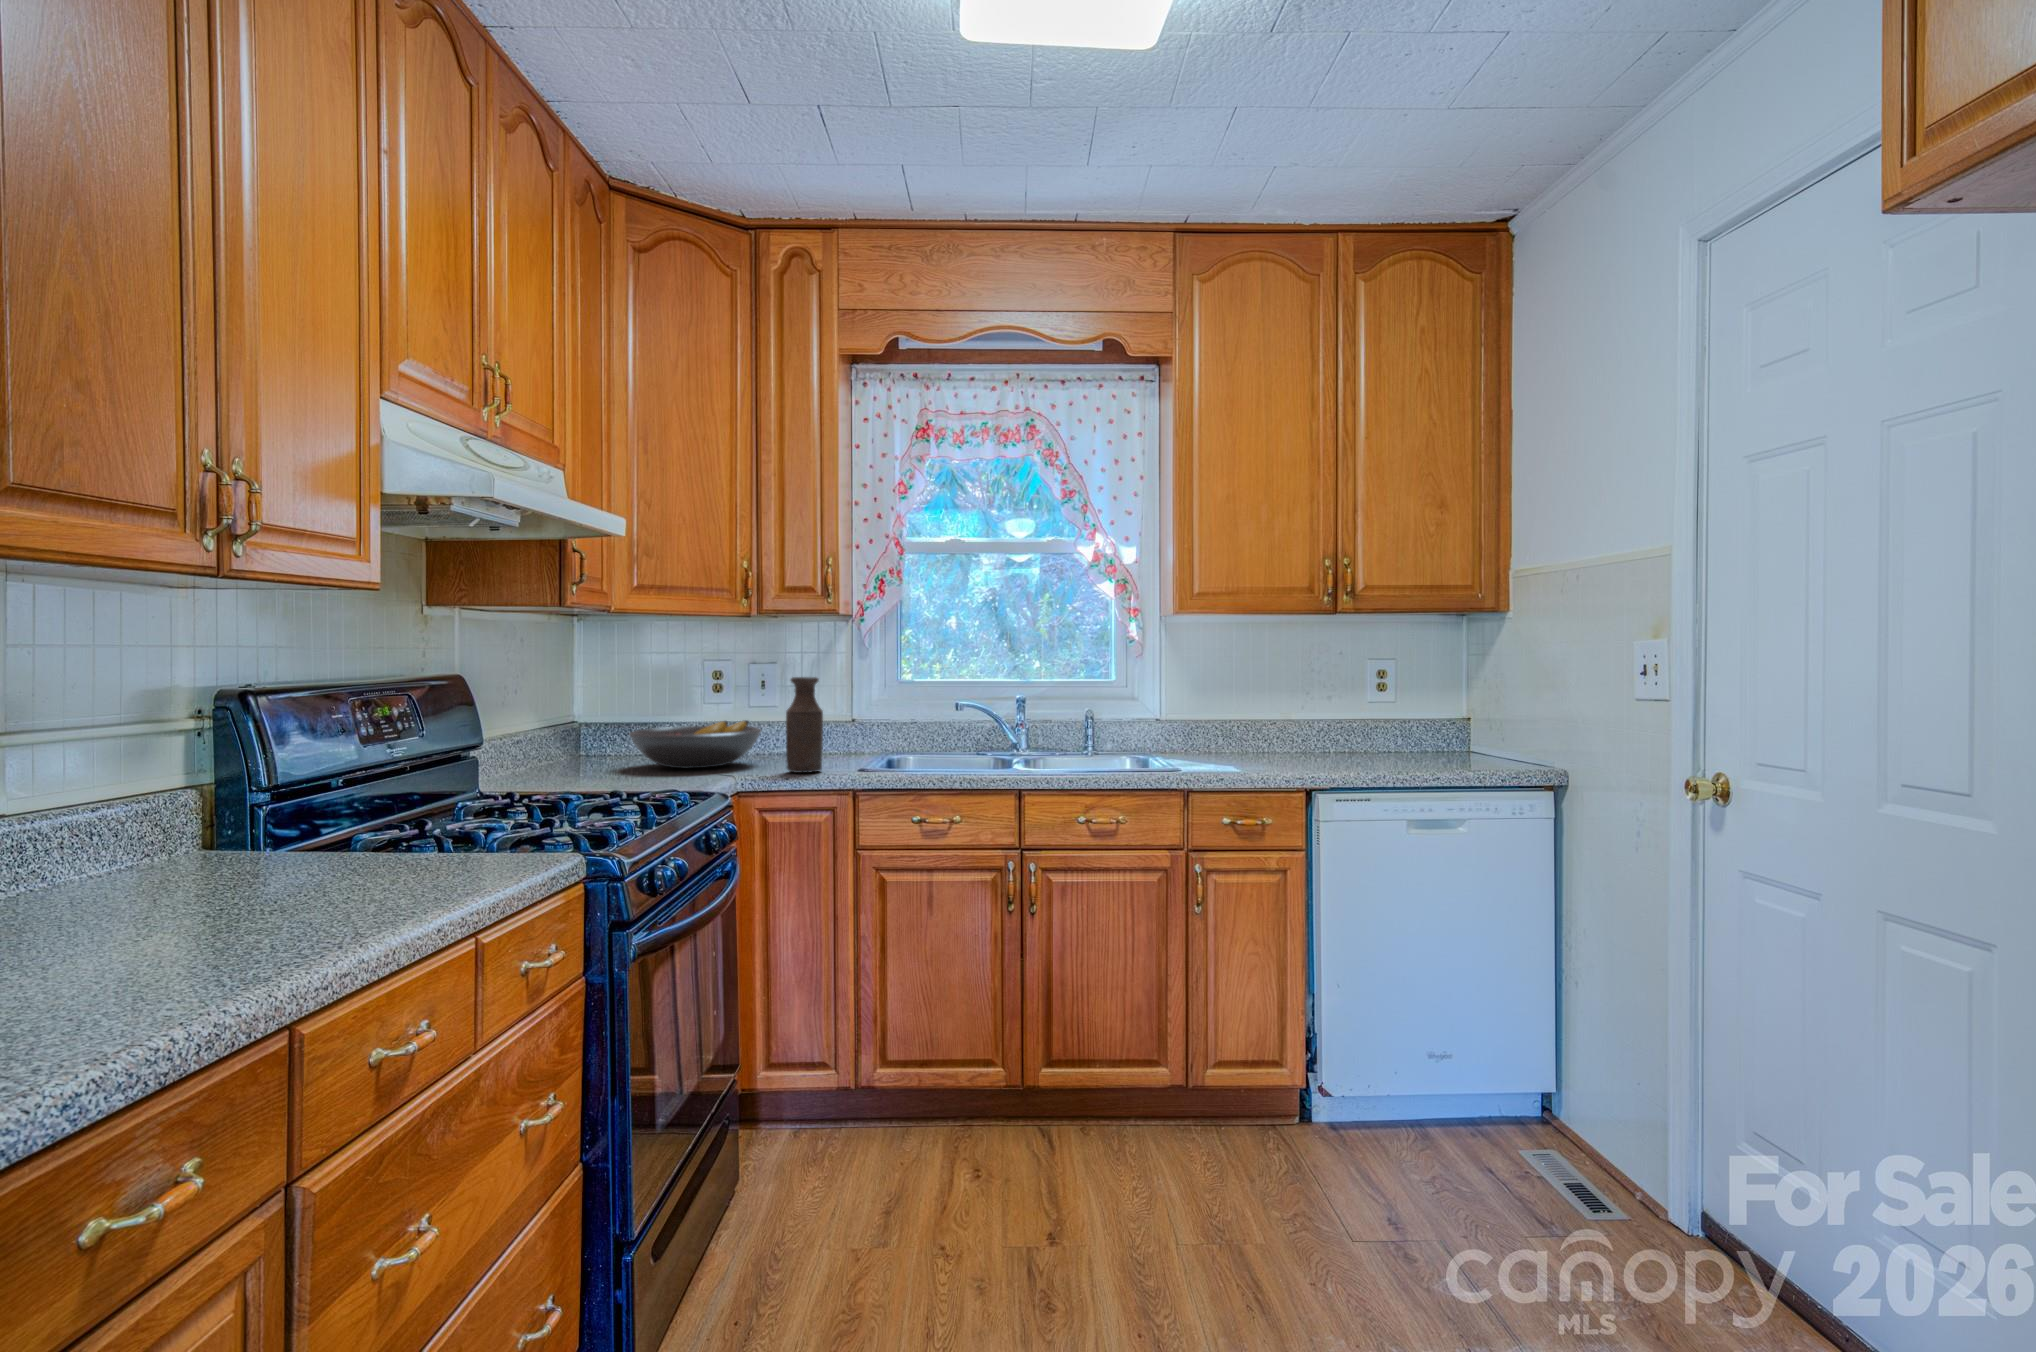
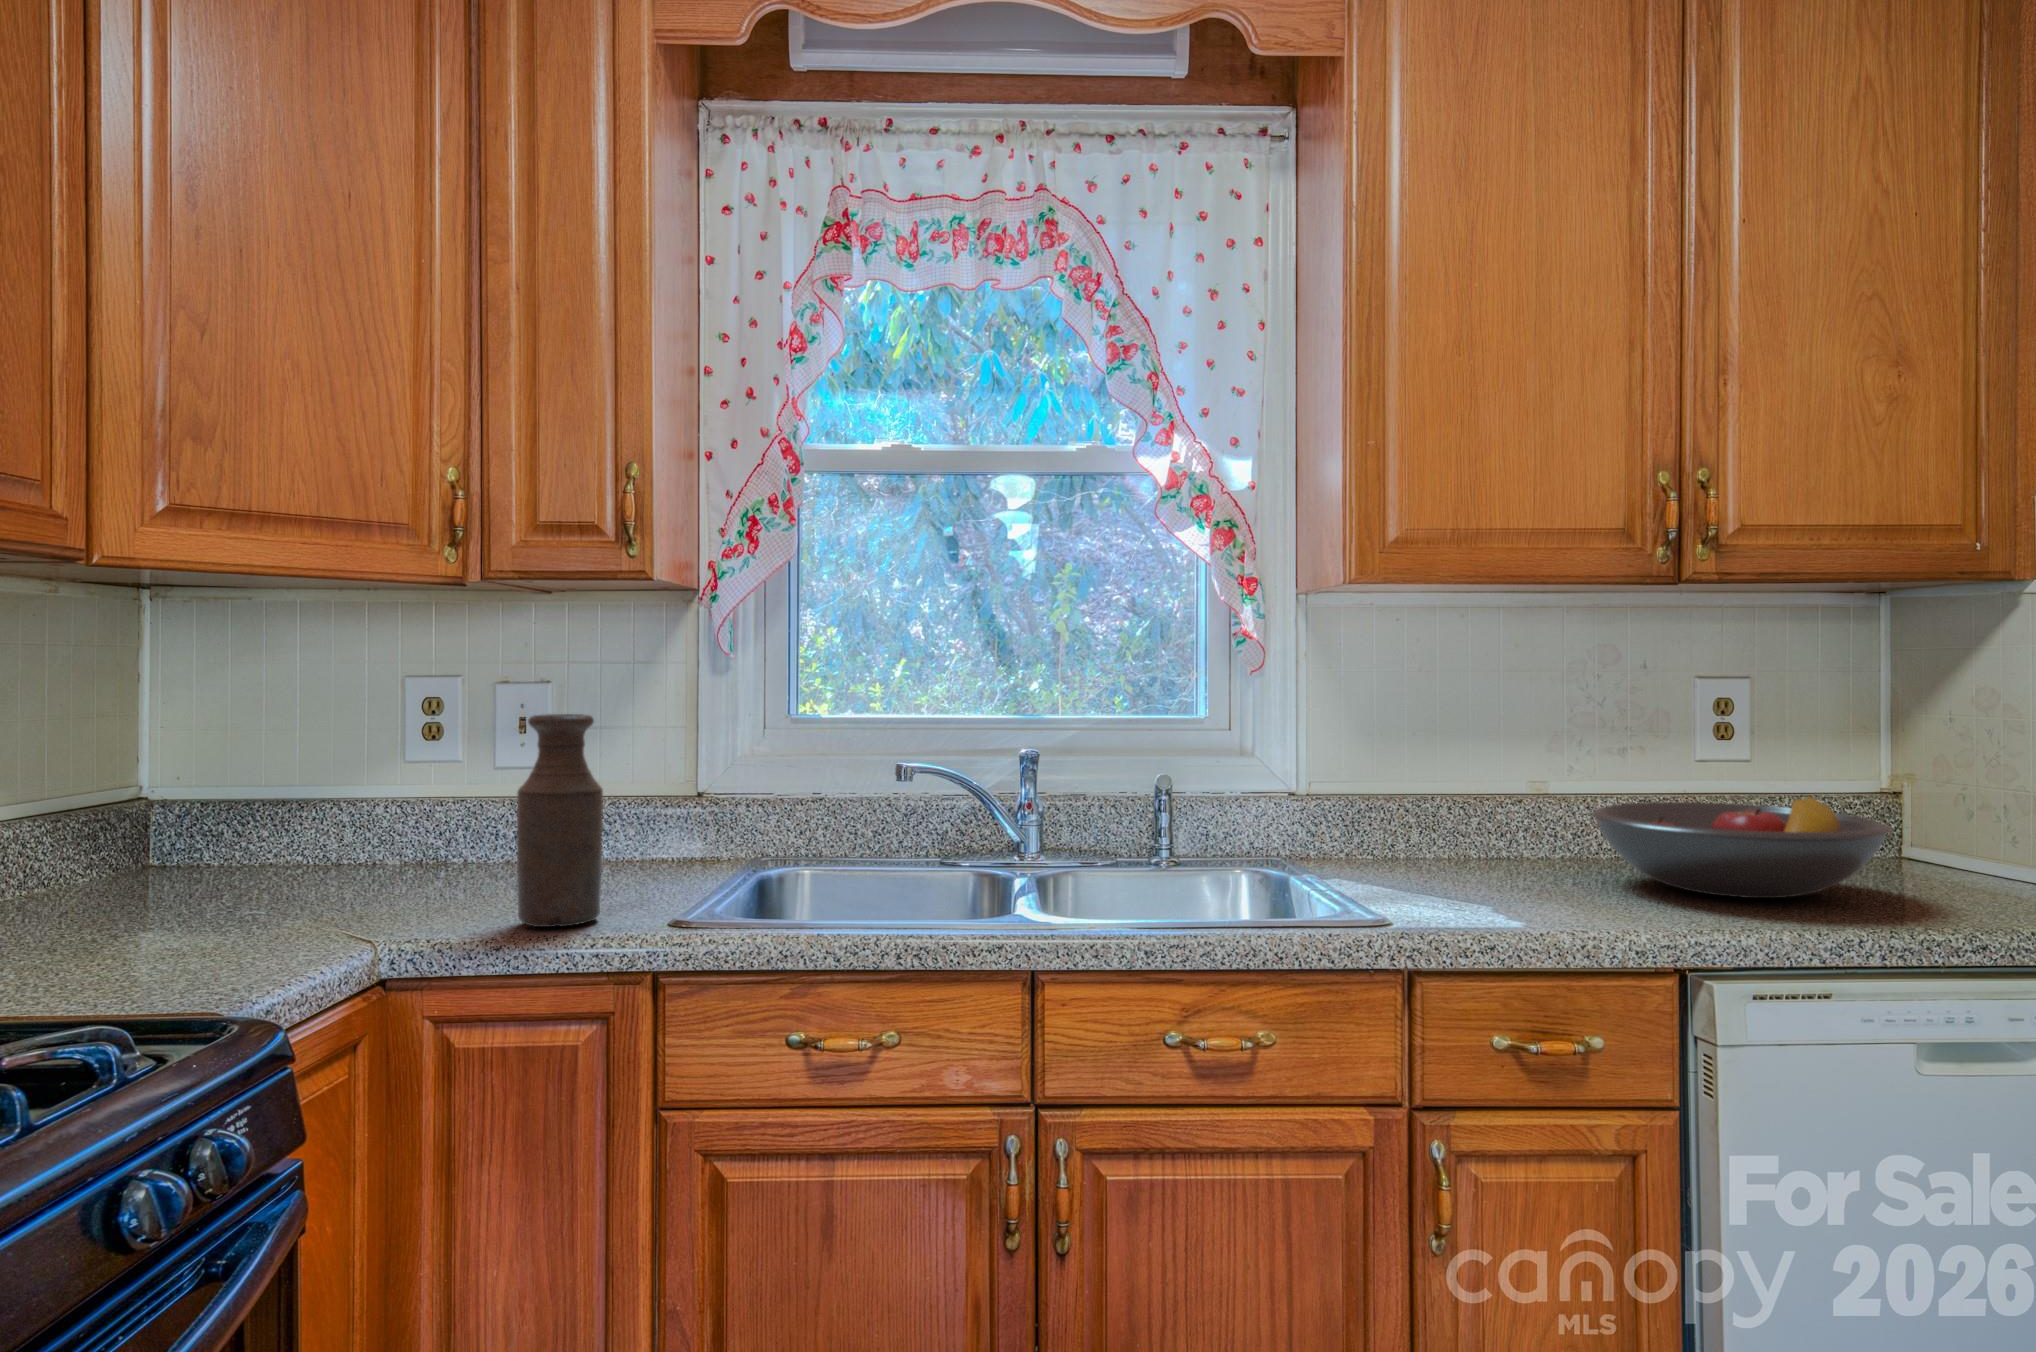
fruit bowl: present [629,720,761,768] -> present [1592,795,1890,898]

